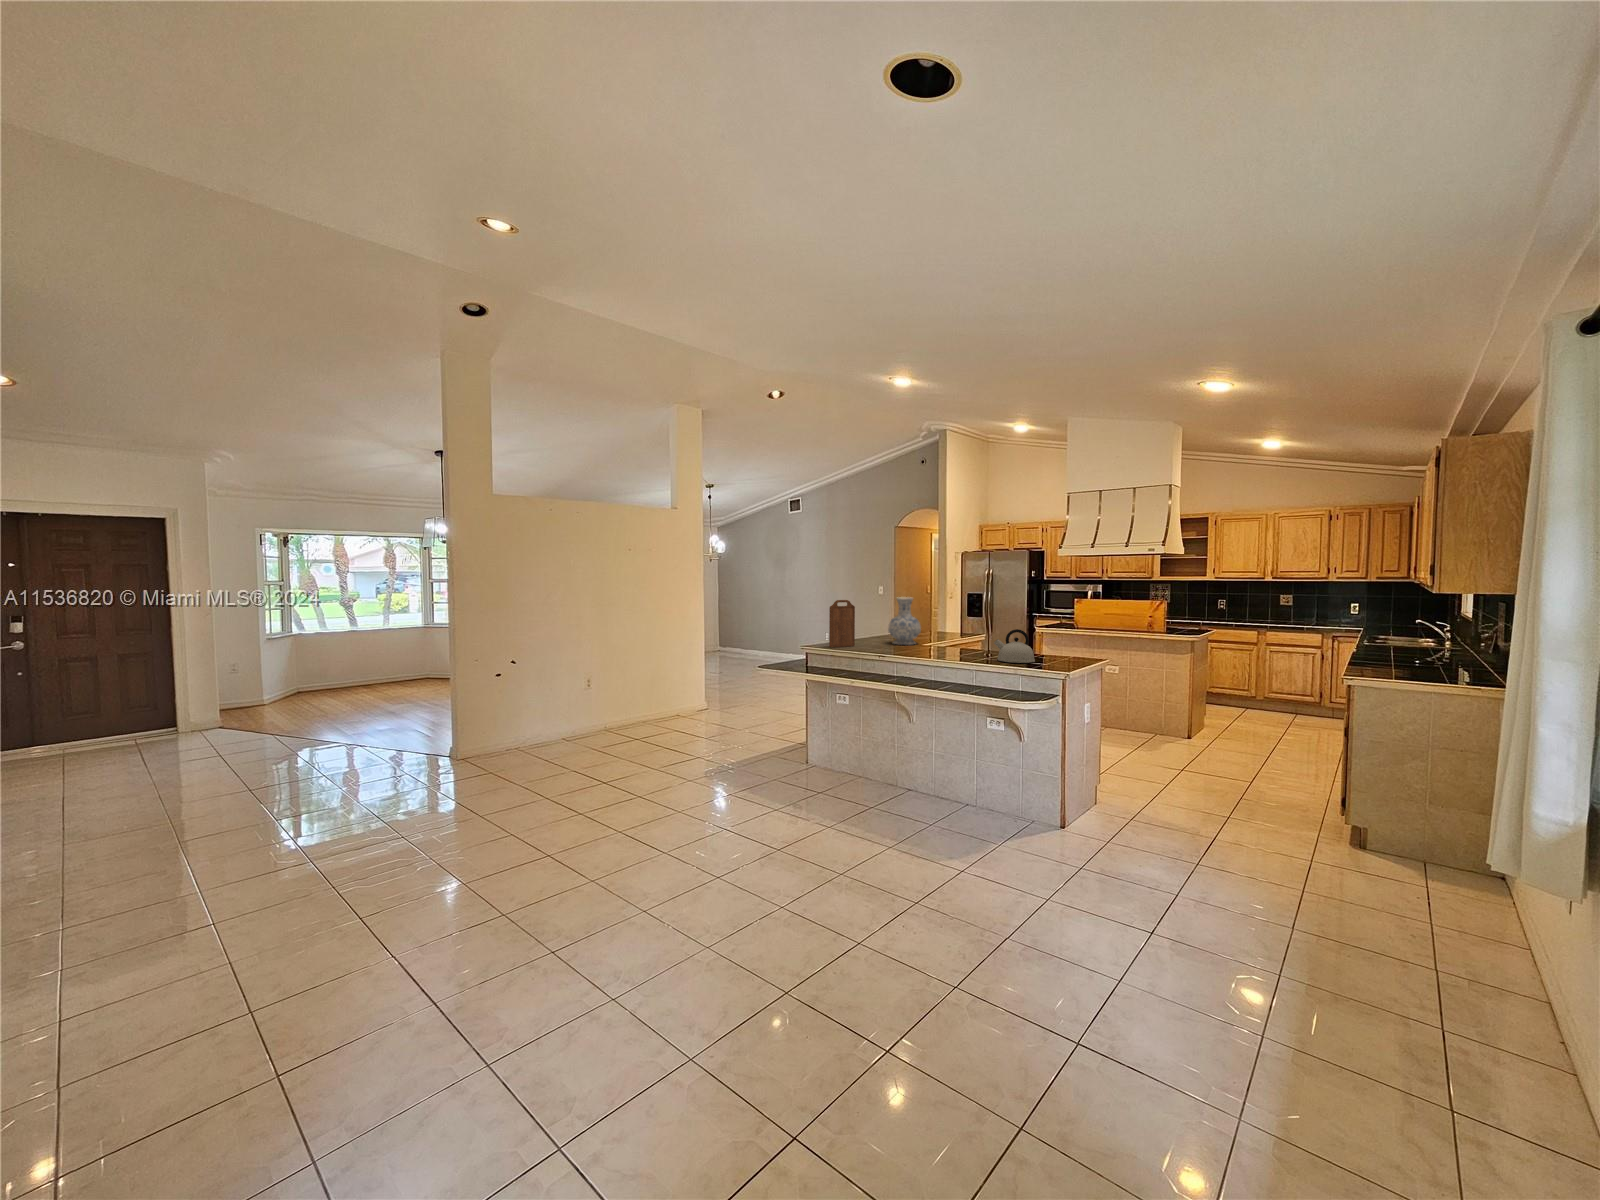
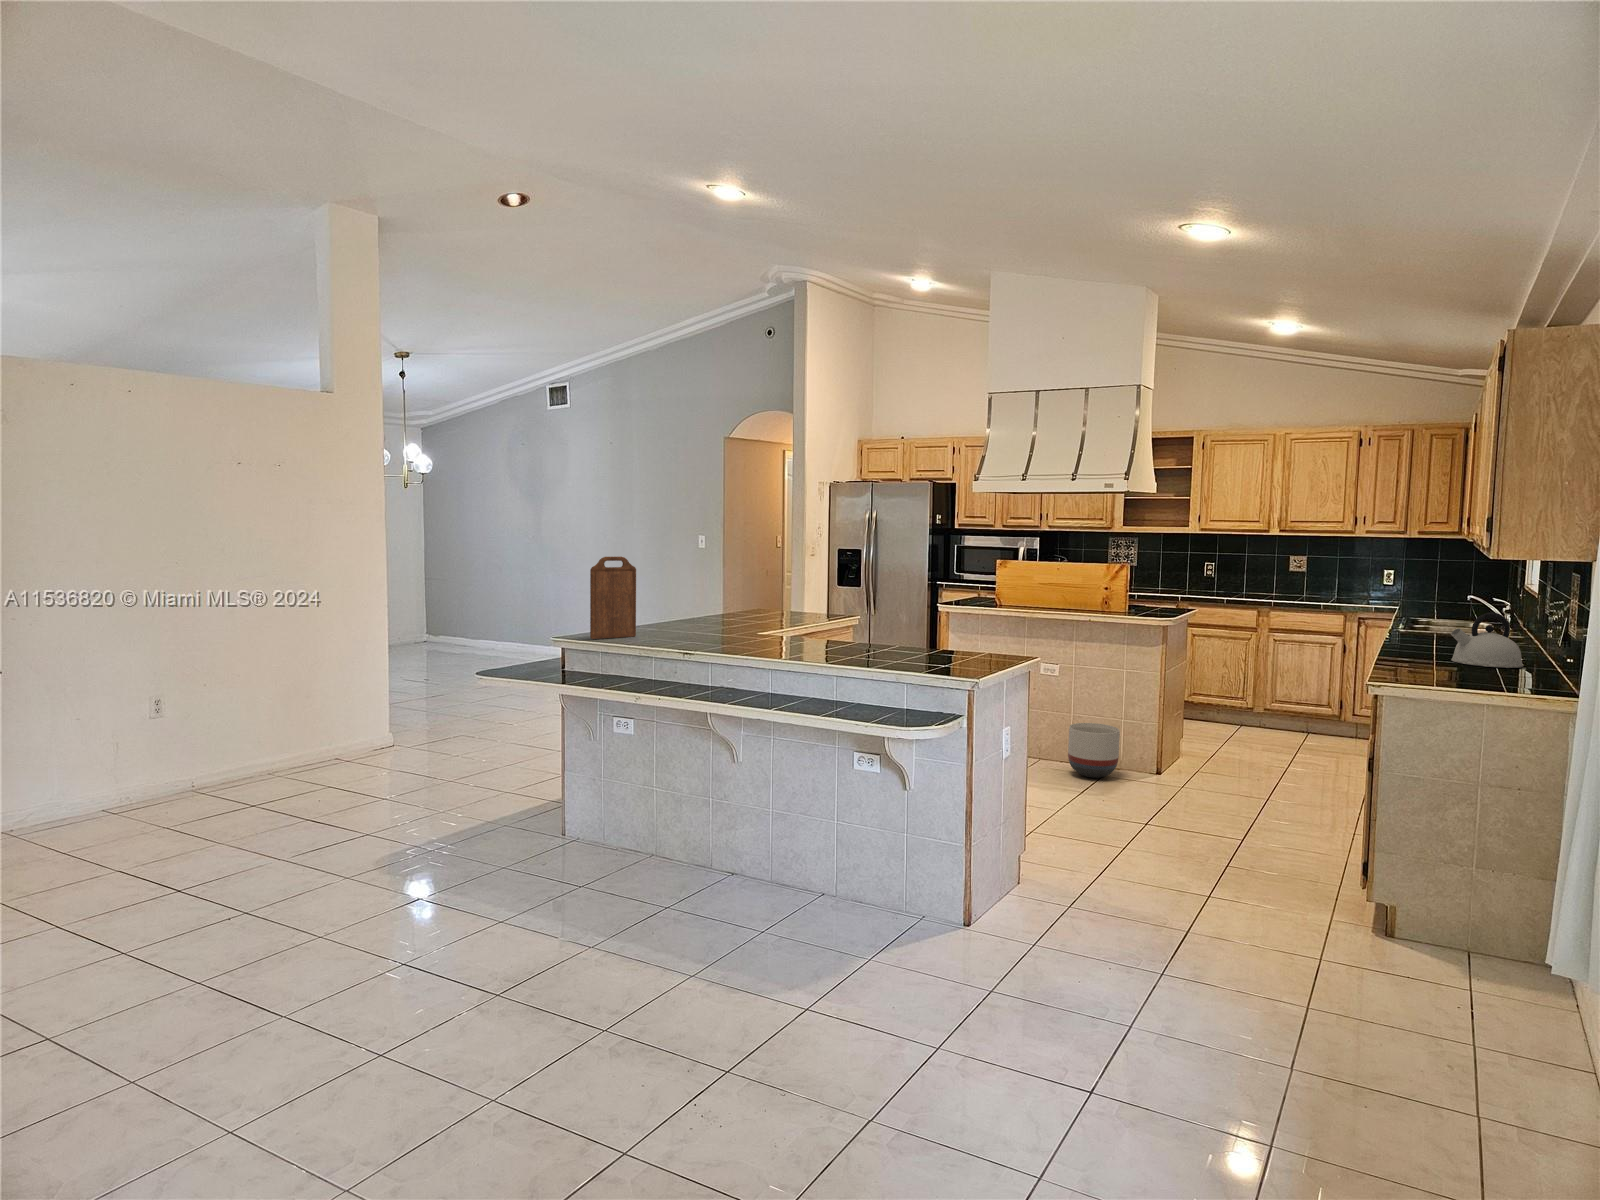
vase: present [888,597,921,645] -> none [695,553,750,634]
kettle: present [994,629,1035,663] -> present [1451,612,1523,668]
planter: none [1124,704,1160,739] -> present [1068,723,1120,778]

